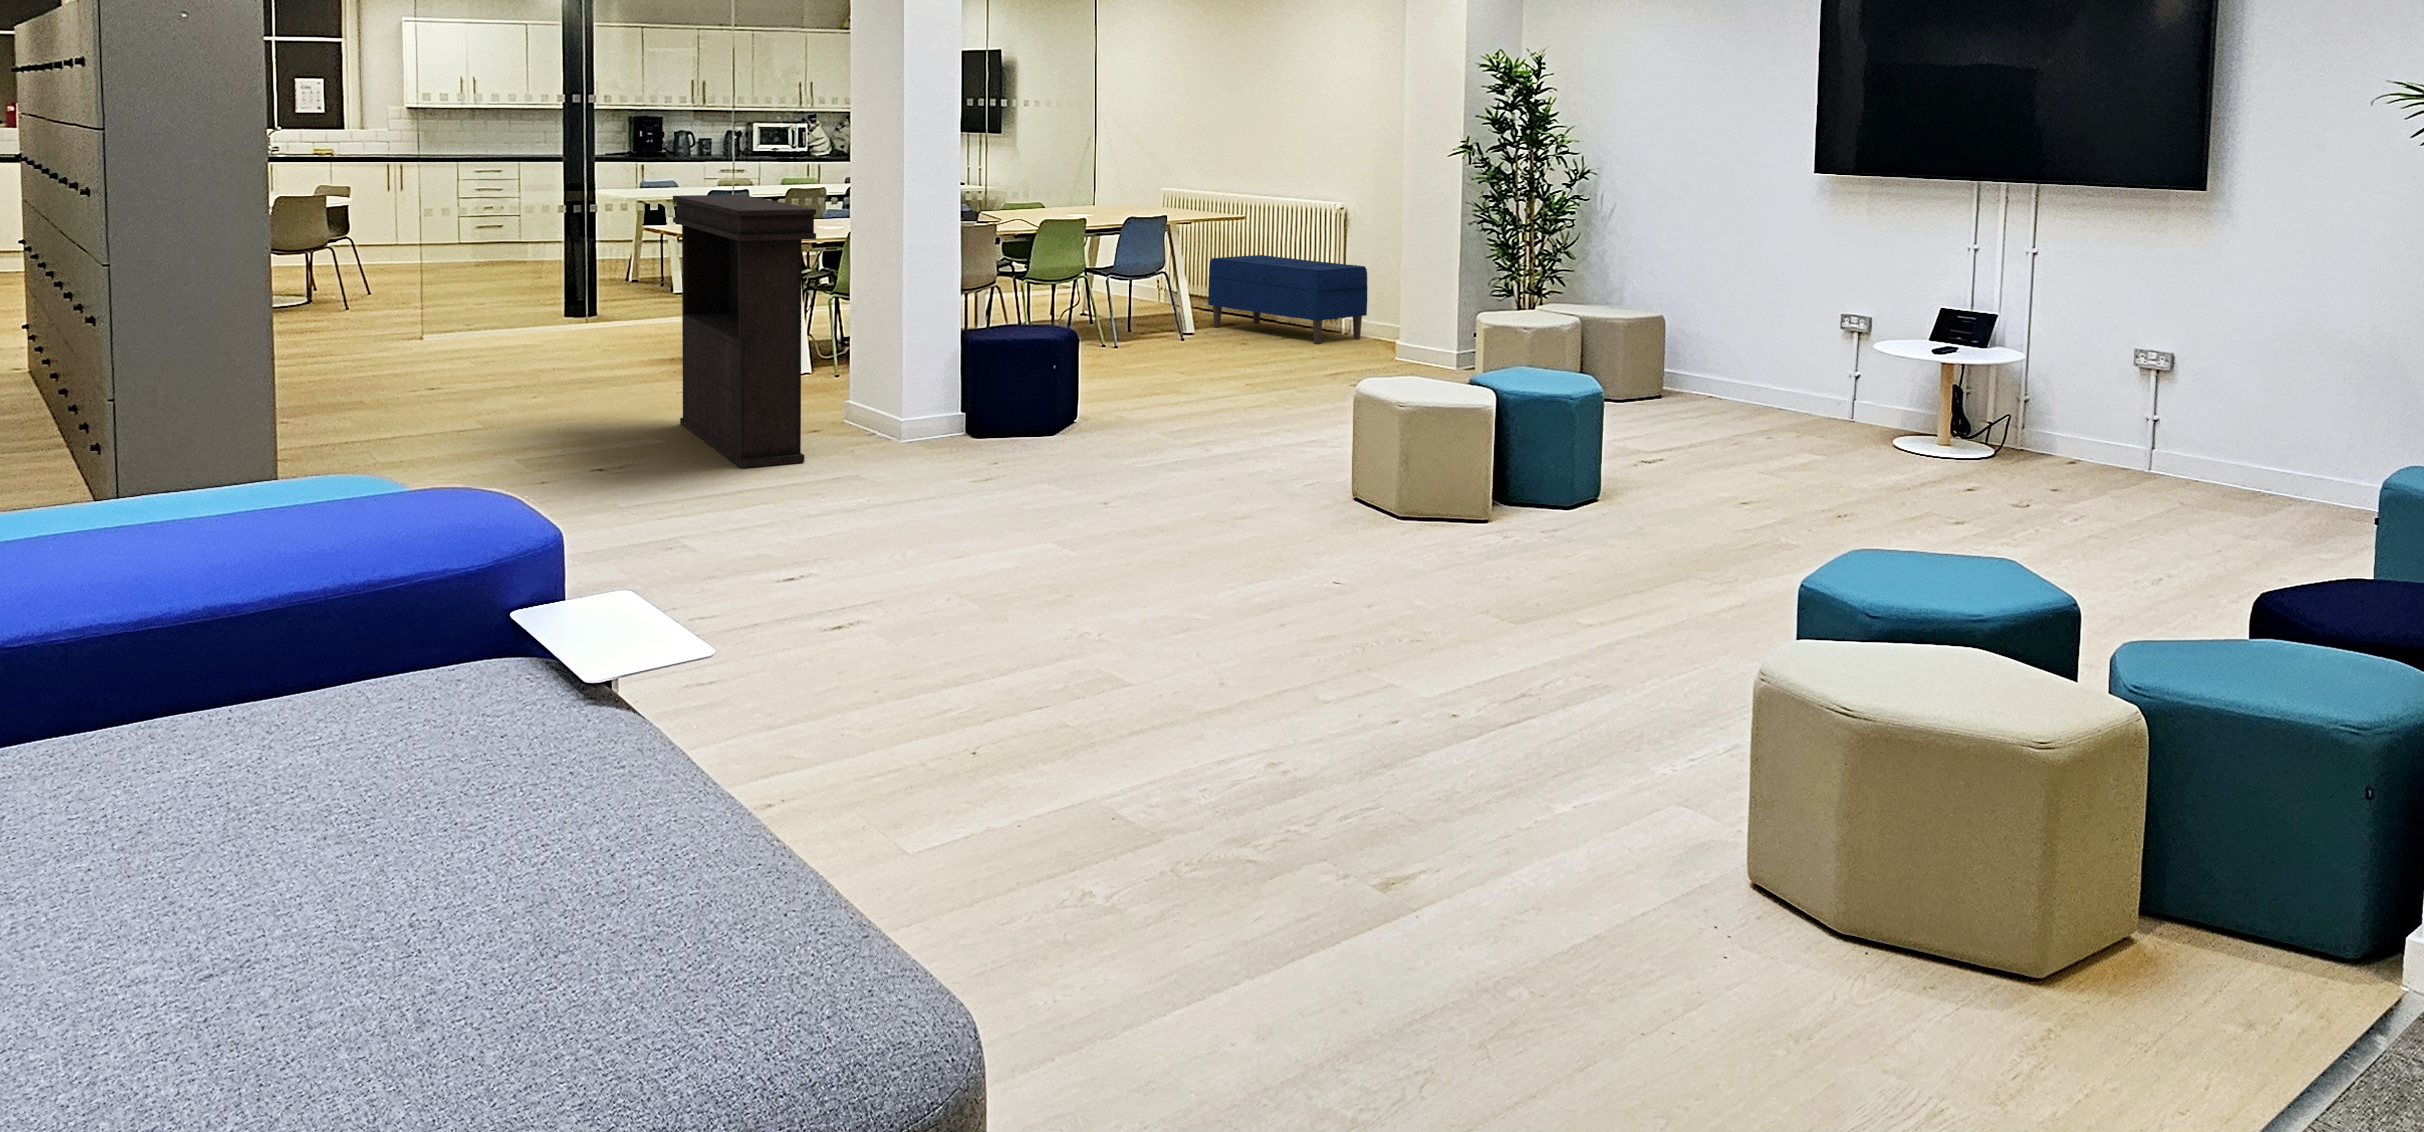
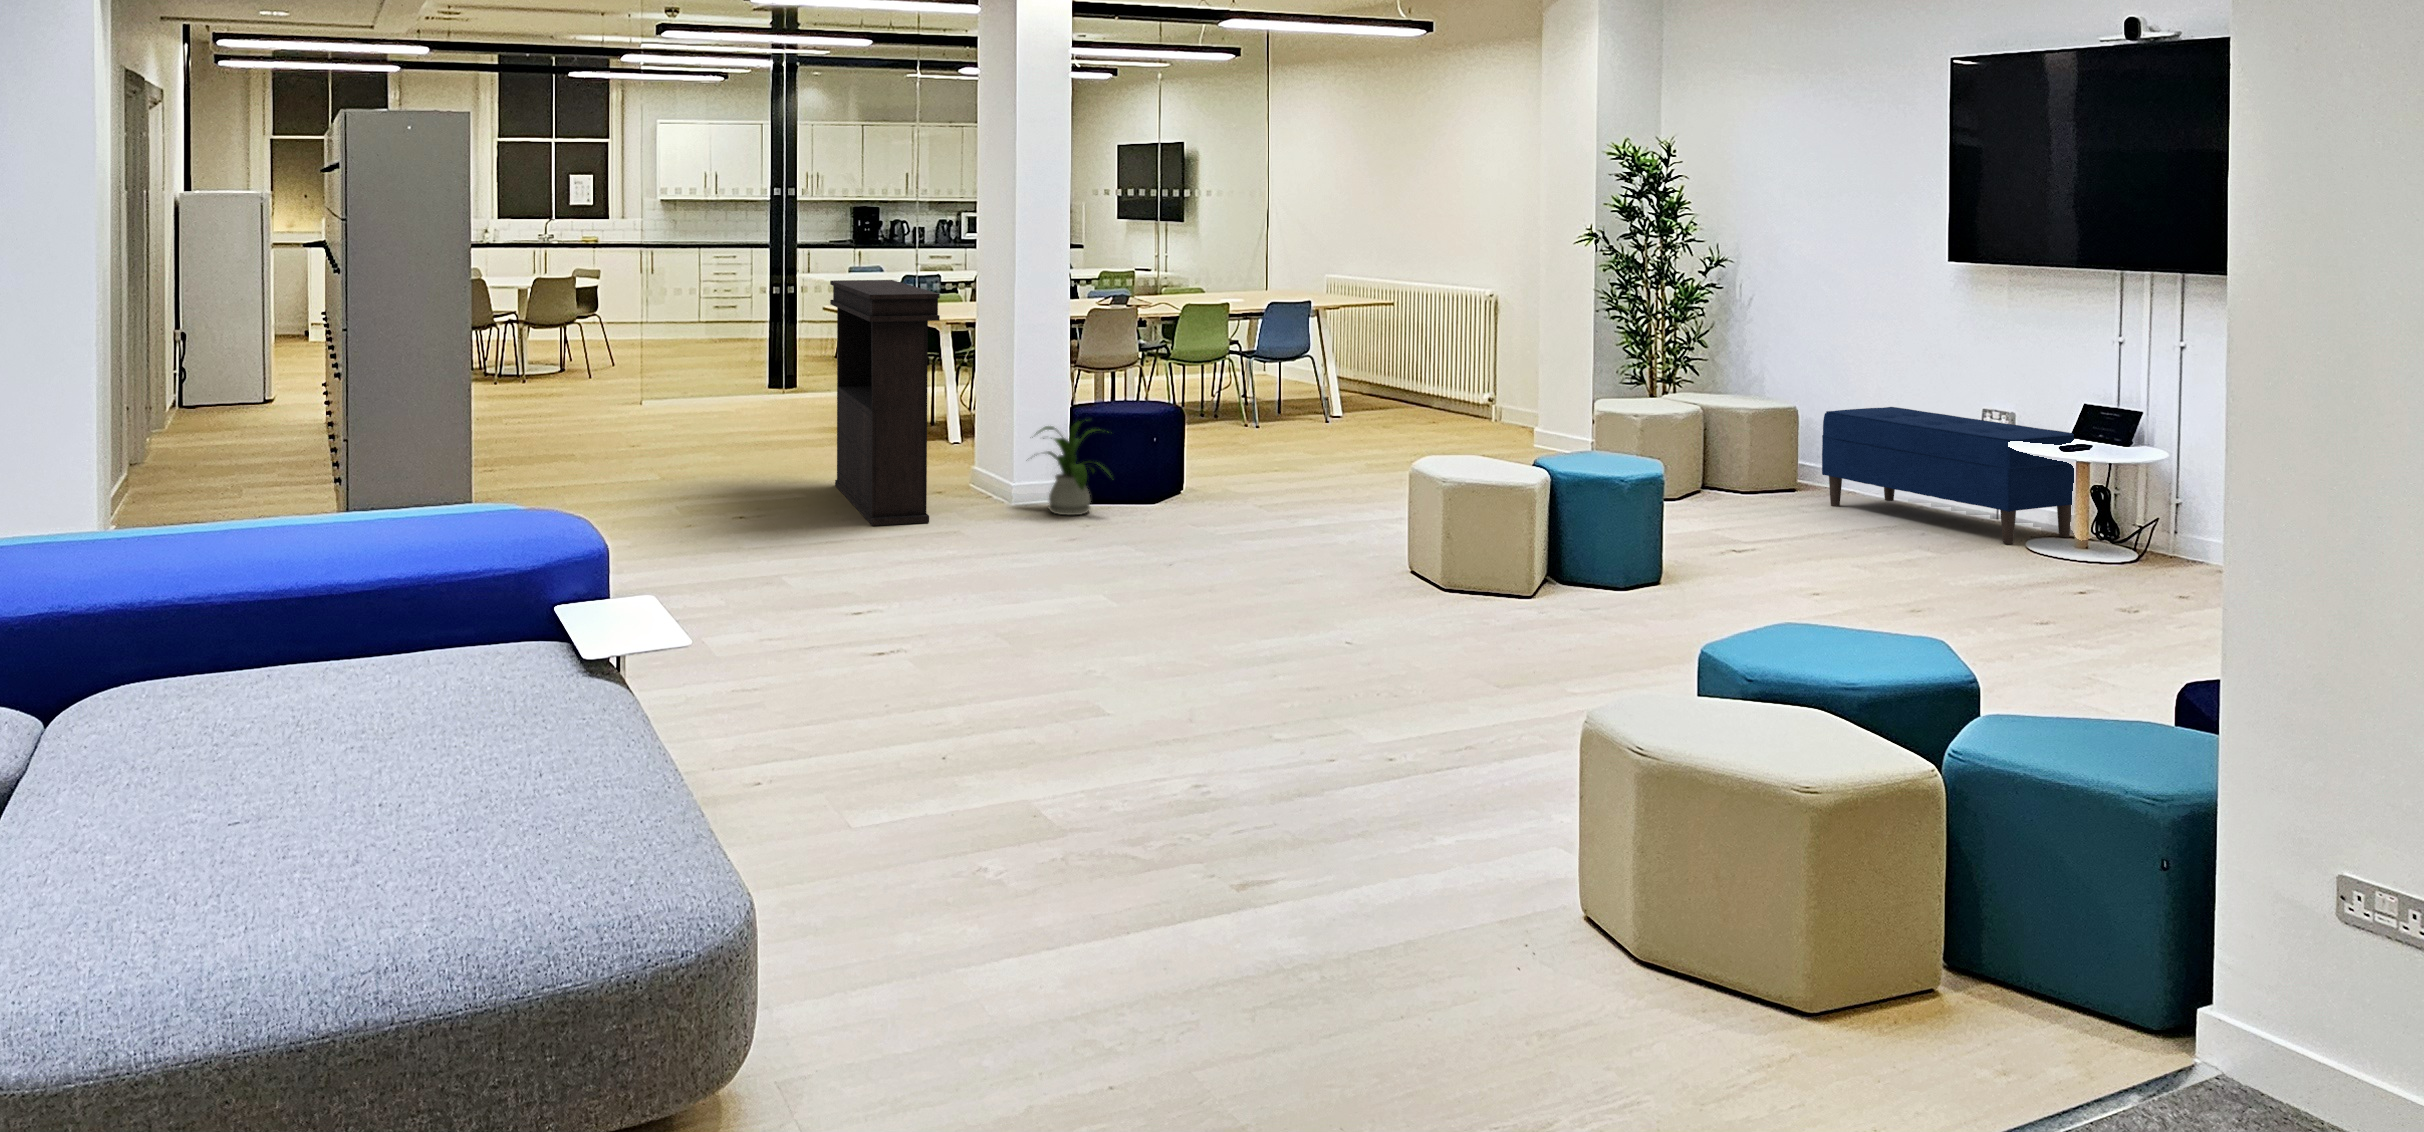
bench: present [1208,255,1368,344] -> present [1822,407,2074,544]
house plant: none [903,344,1005,449] -> present [1032,421,1113,515]

